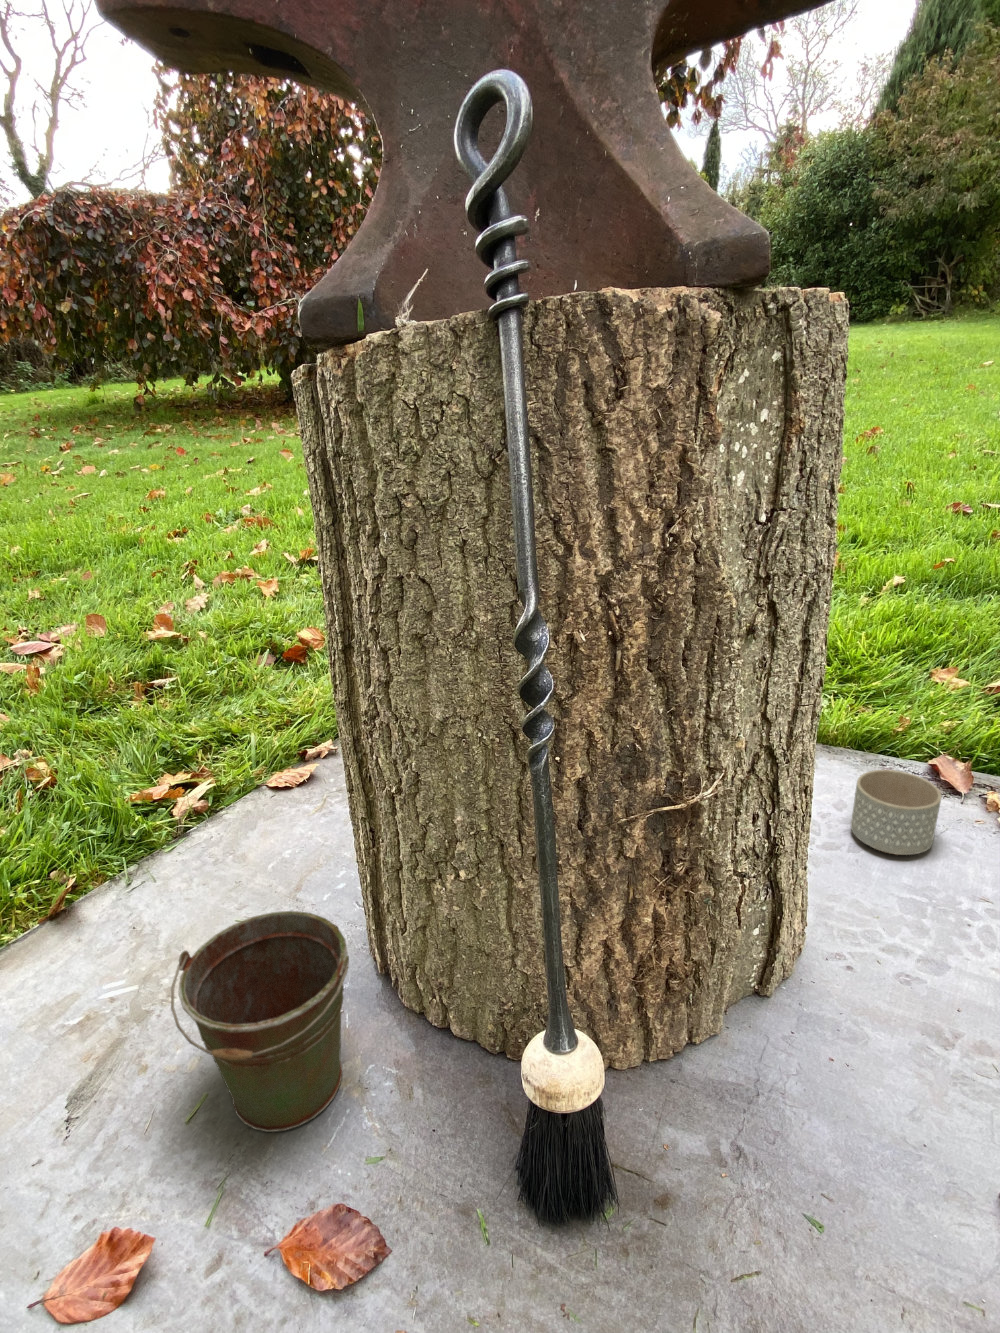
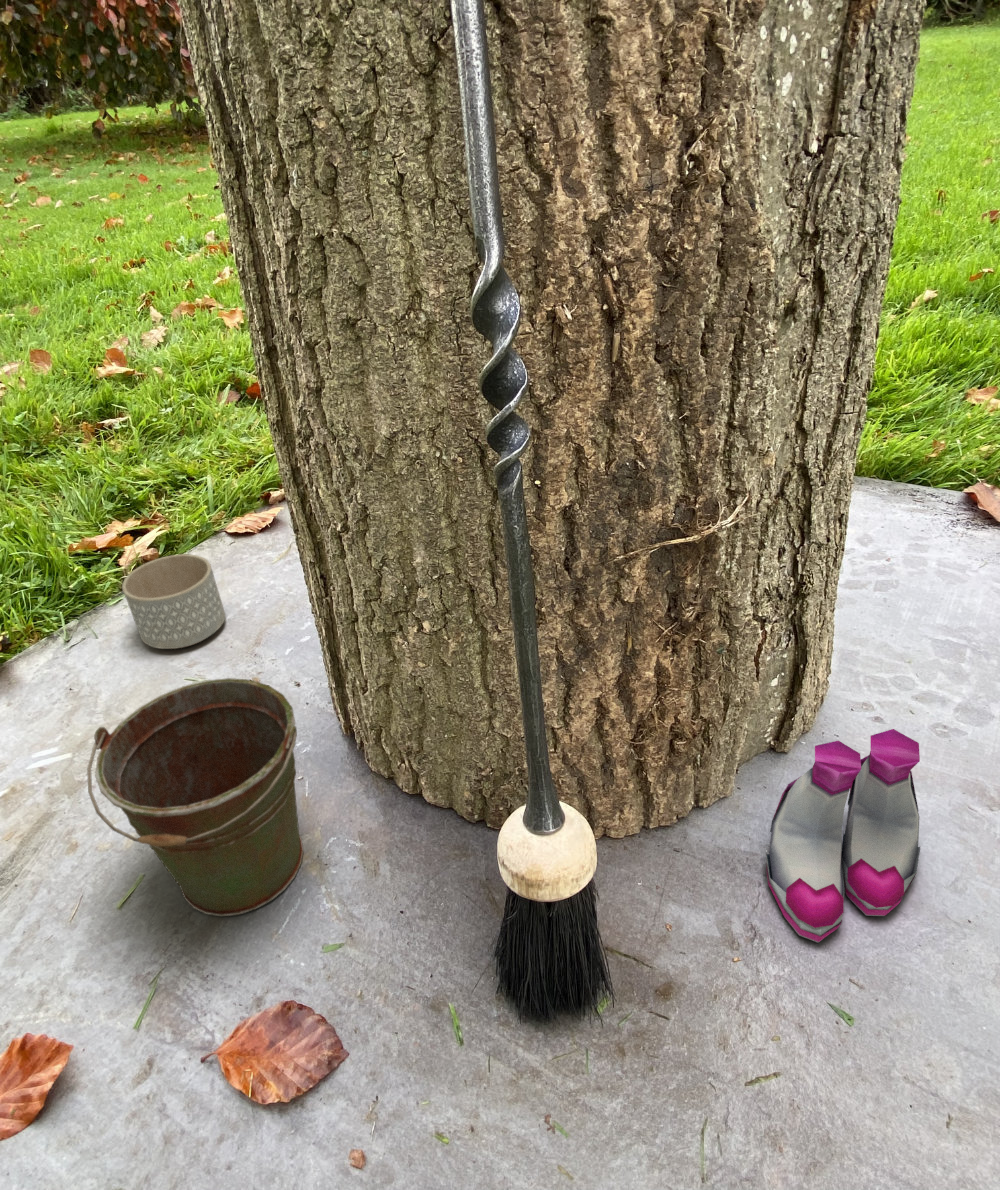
planter: present [851,770,941,855] -> present [122,554,225,649]
boots: none [754,976,892,1177] -> present [766,729,920,942]

